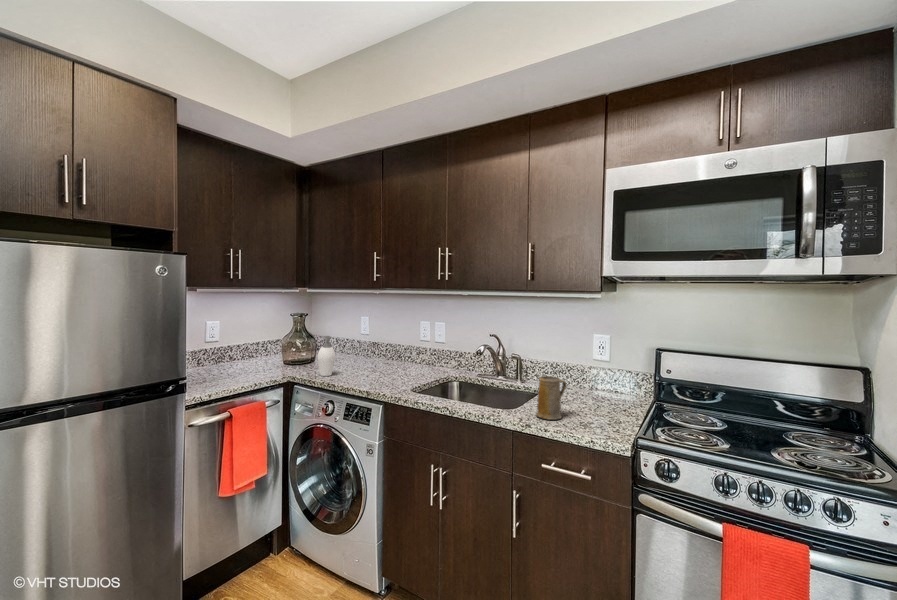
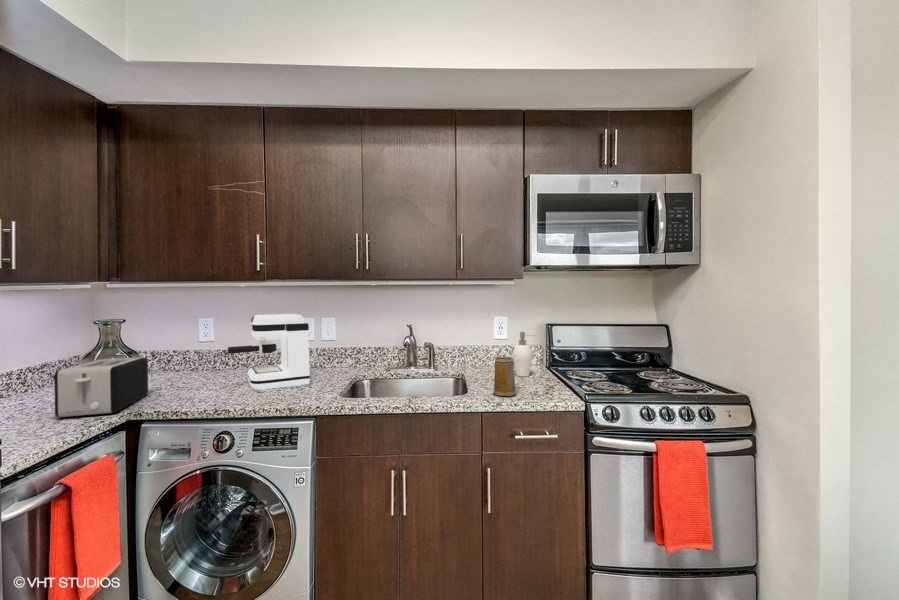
coffee maker: none [354,316,410,377] -> present [228,314,310,391]
soap dispenser: present [318,336,335,376] -> present [513,332,532,376]
toaster: none [254,340,312,374] -> present [54,358,148,417]

